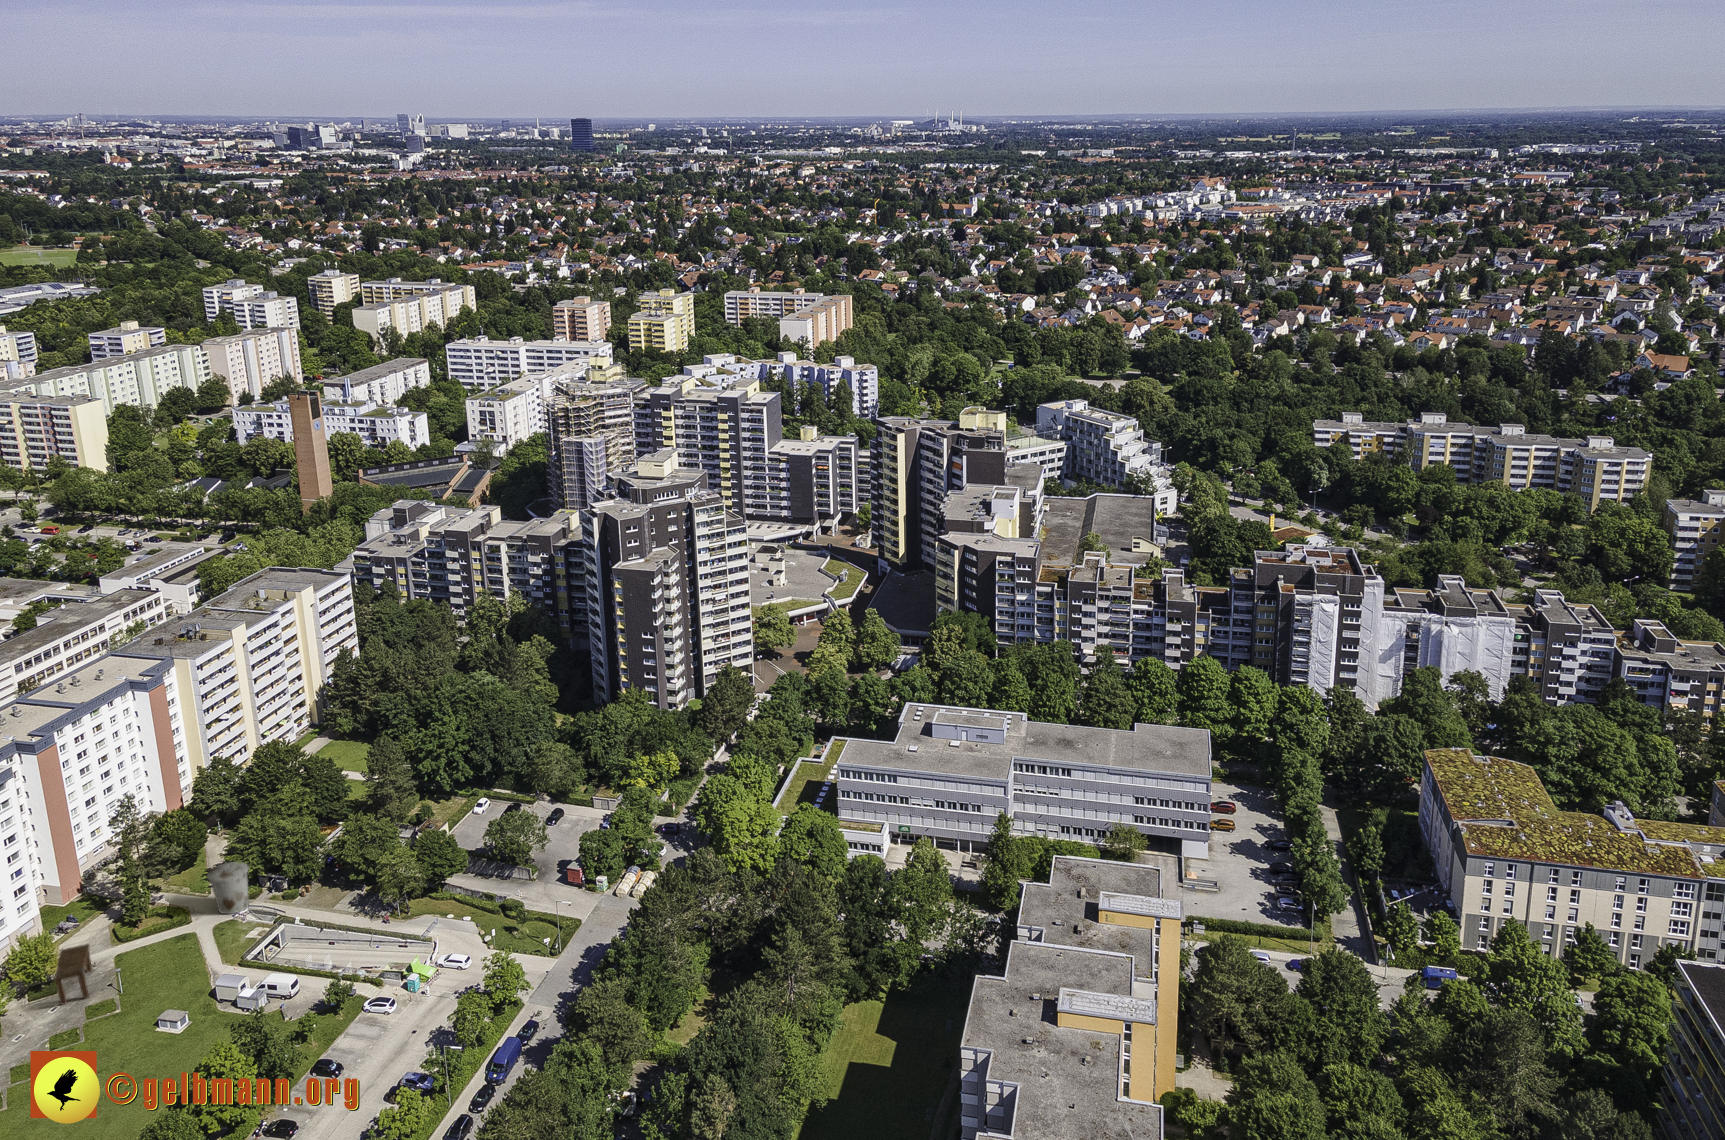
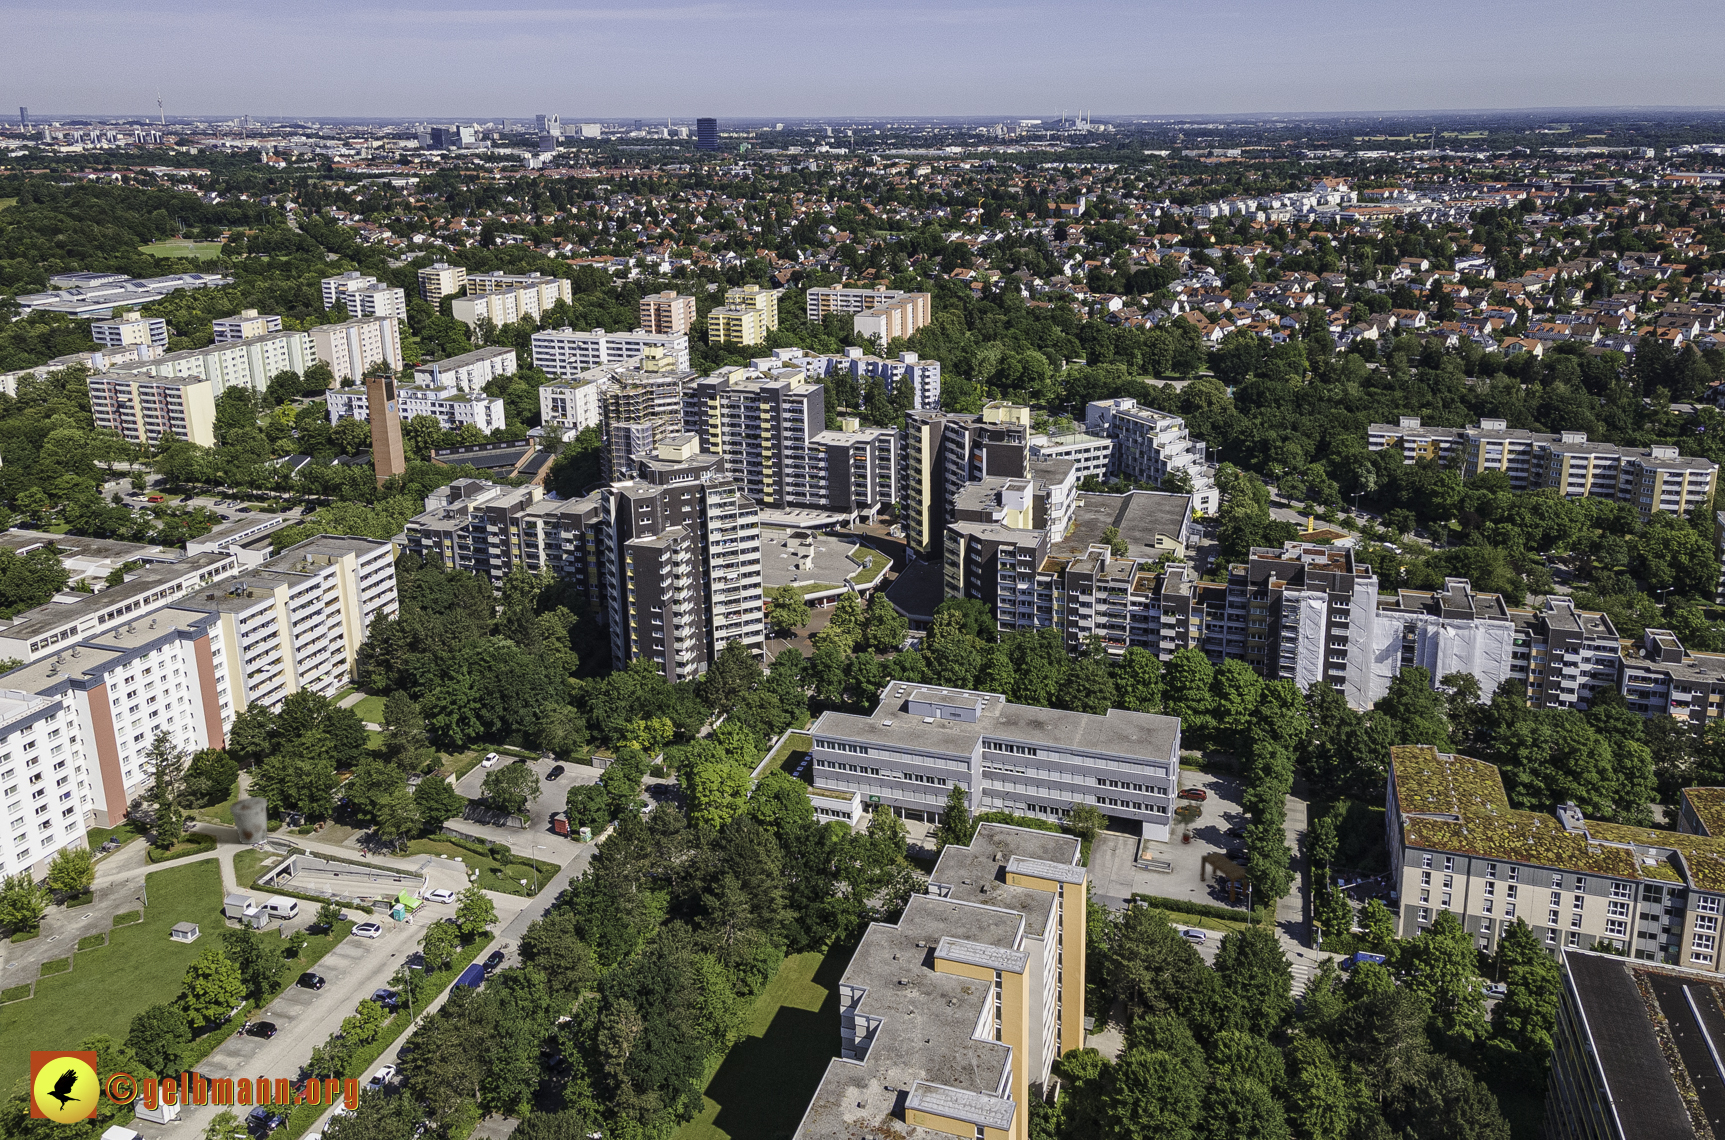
potted tree: none [1211,812,1241,859] -> present [1174,799,1202,843]
bench: present [54,944,92,1004] -> present [1200,852,1247,901]

